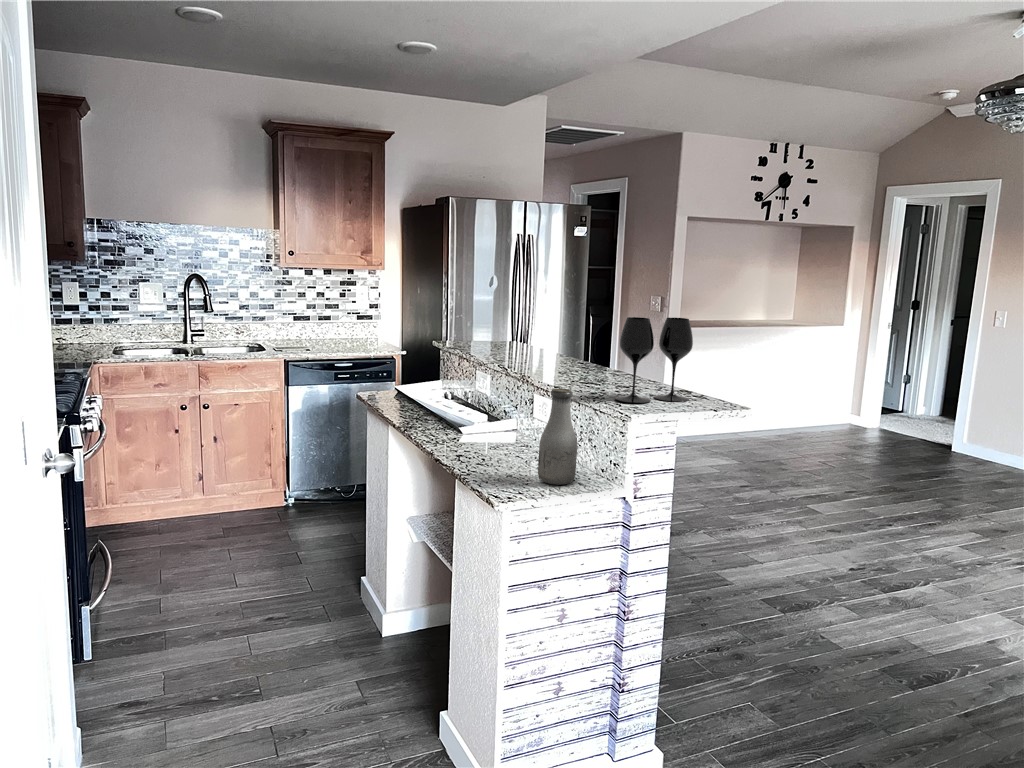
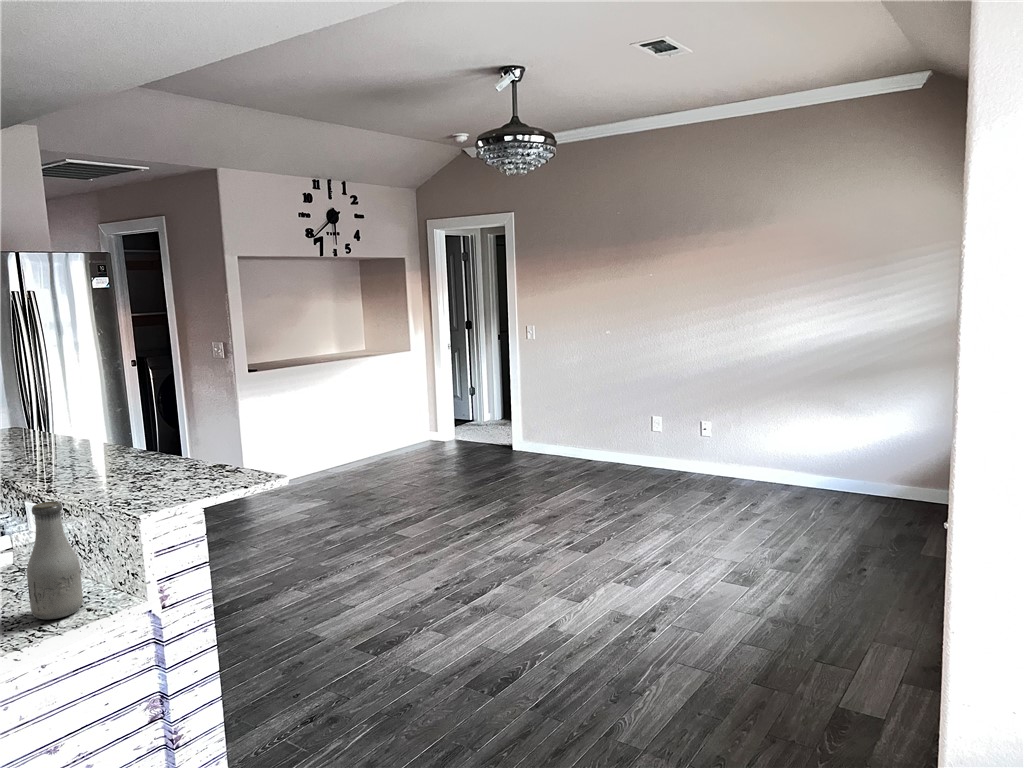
wine glass: present [615,317,693,403] -> none [120,393,217,499]

